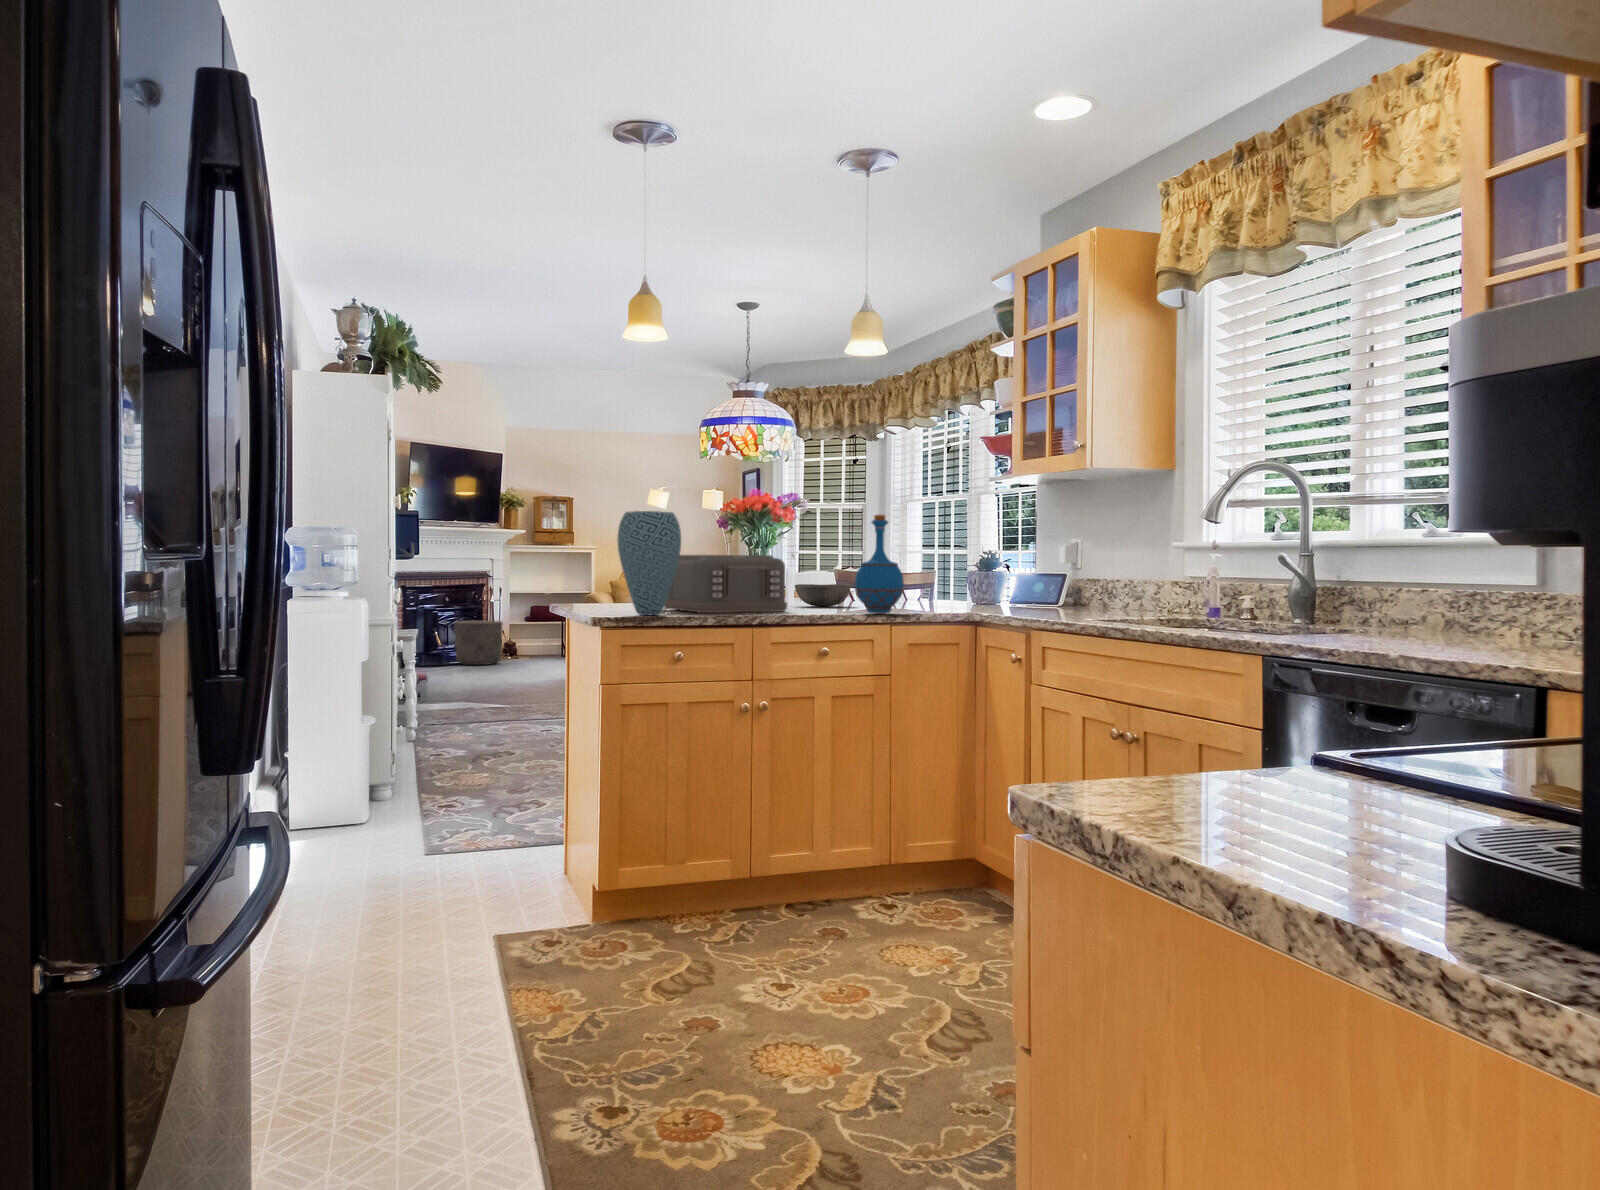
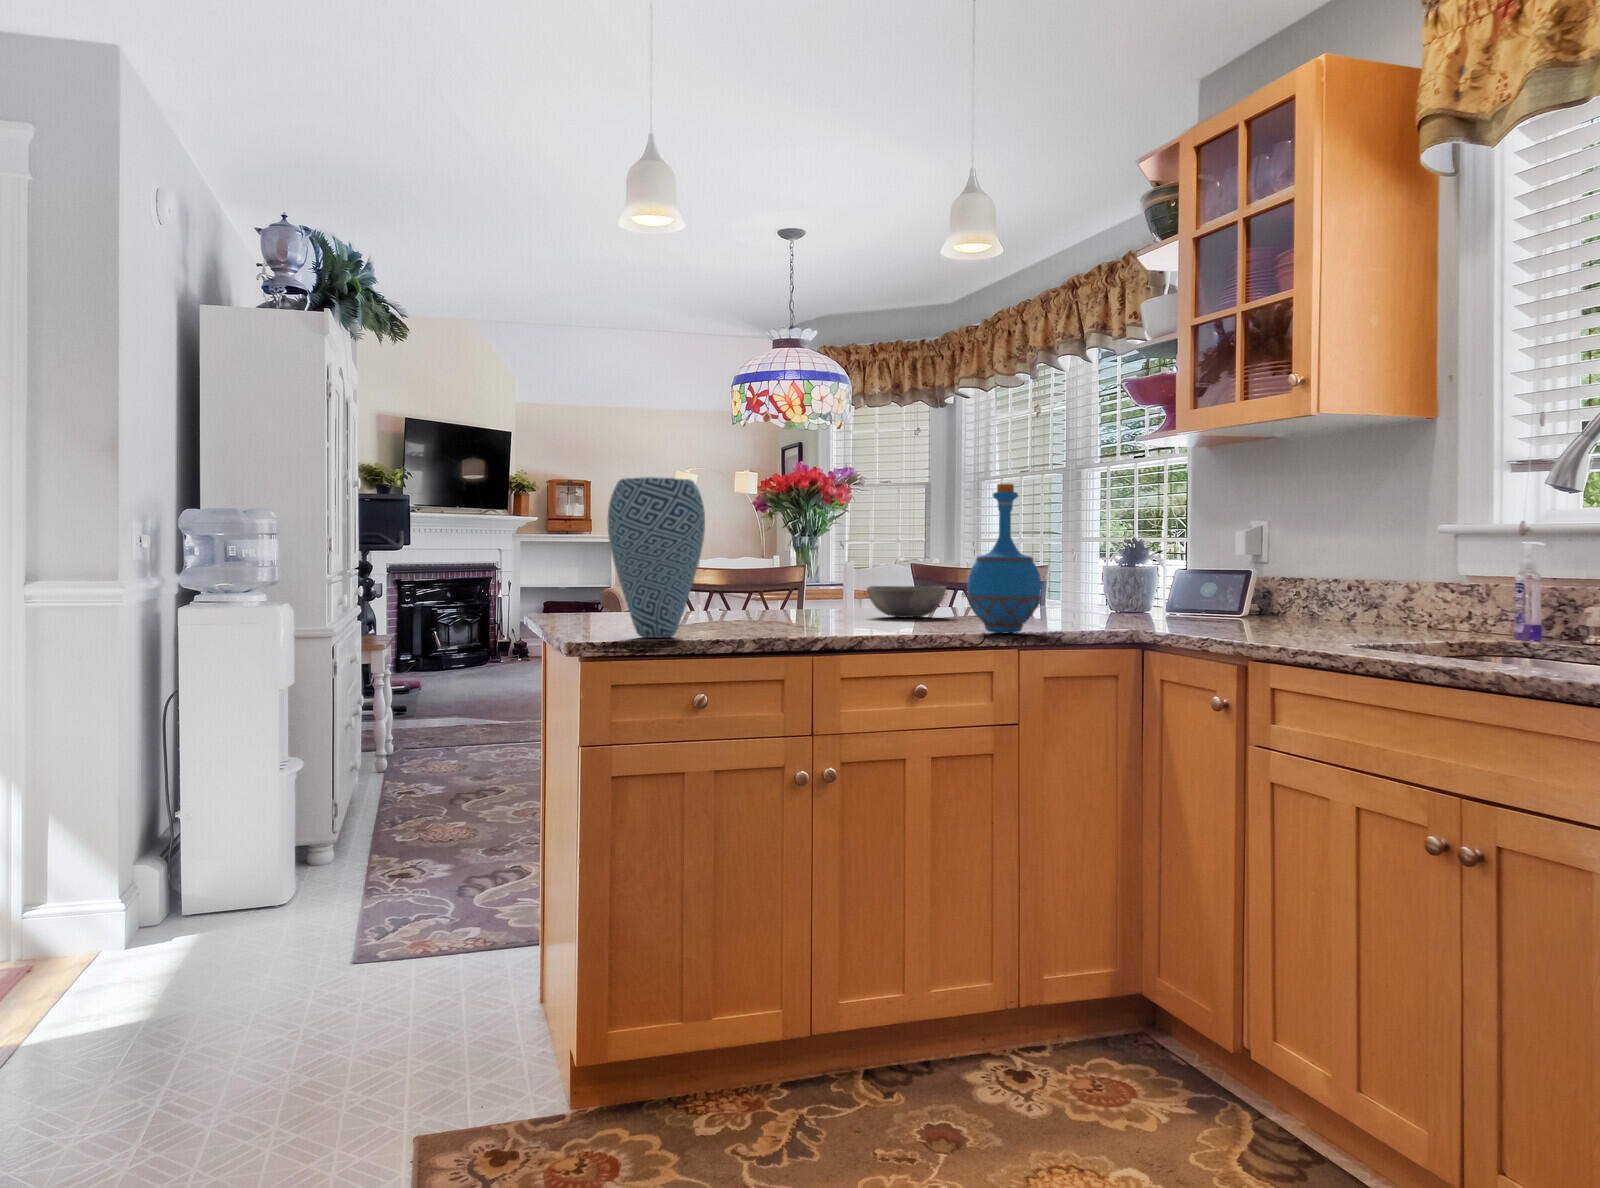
toaster: present [665,555,787,613] -> none [681,545,862,632]
planter: present [454,621,503,665] -> none [452,621,508,672]

